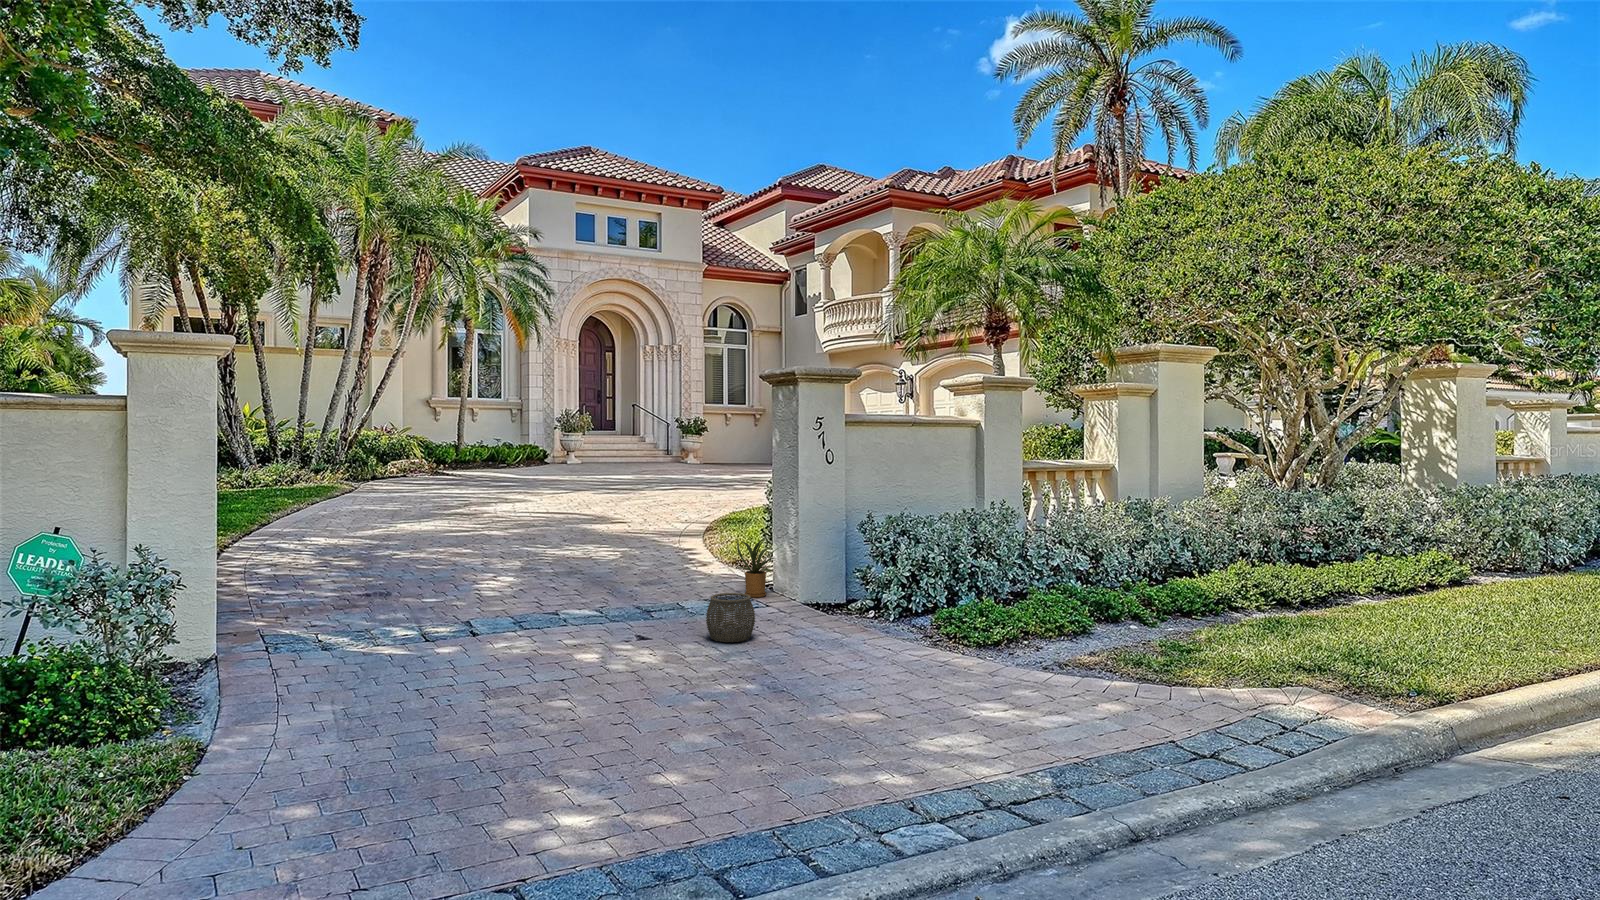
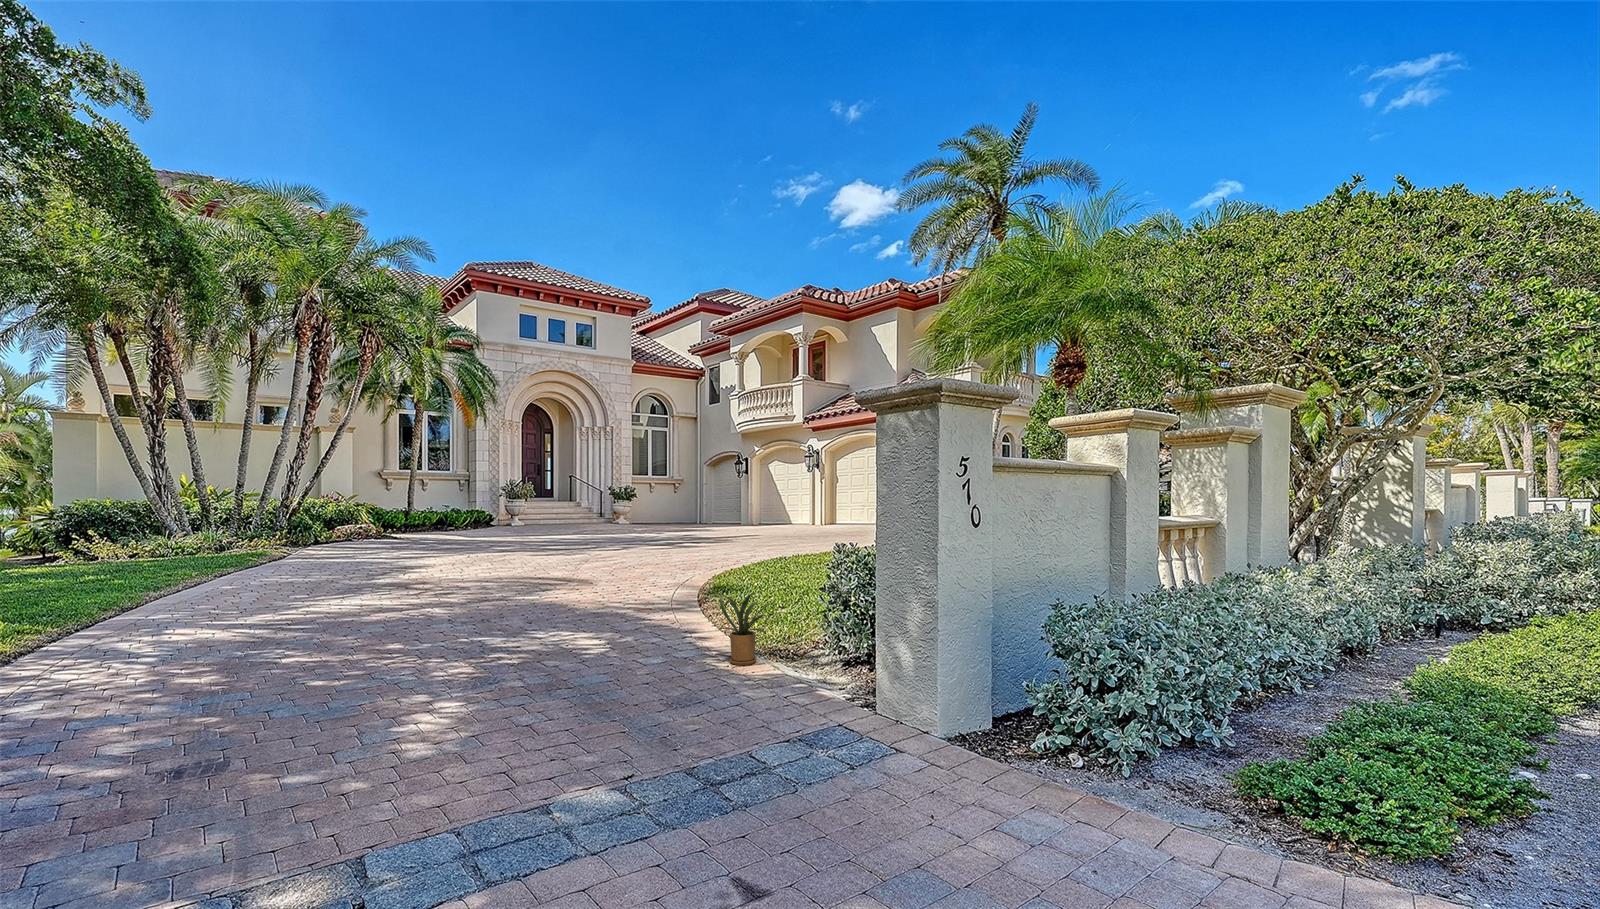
woven basket: present [706,593,755,642] -> none [705,670,776,748]

